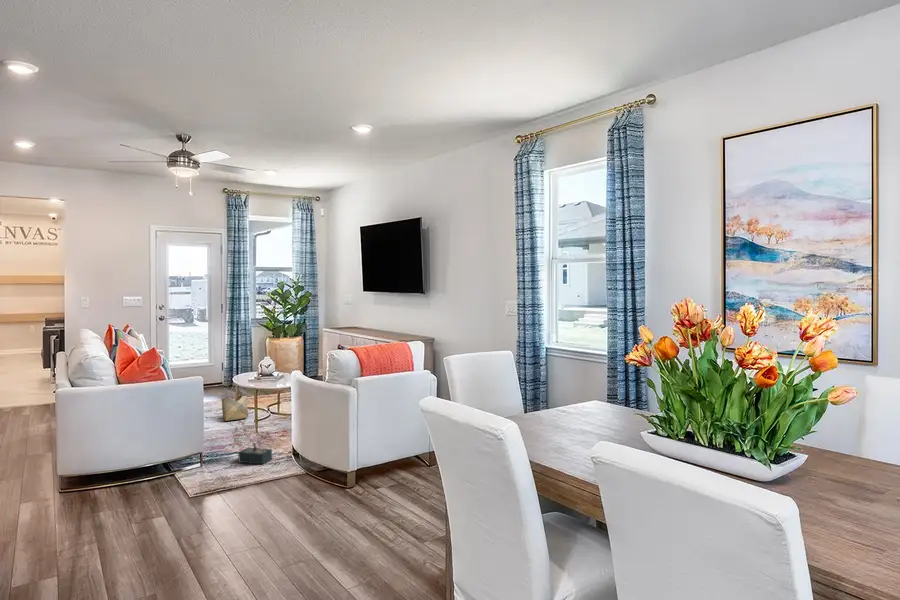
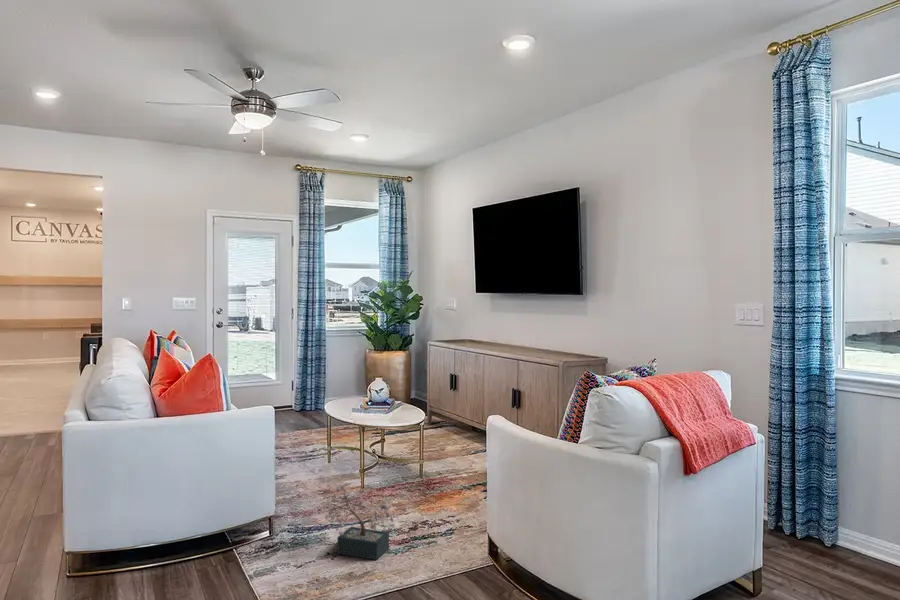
woven basket: present [222,385,248,421] -> none [299,415,334,469]

